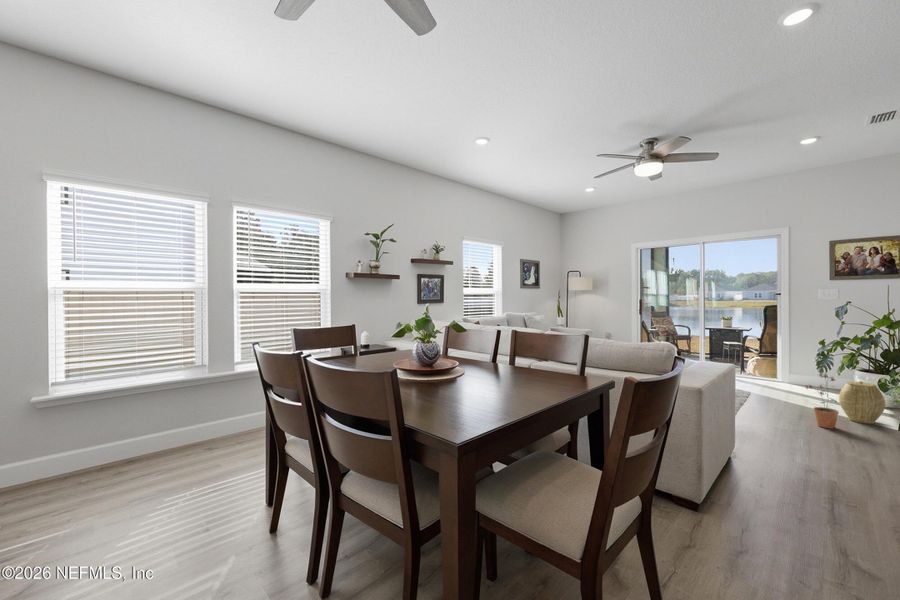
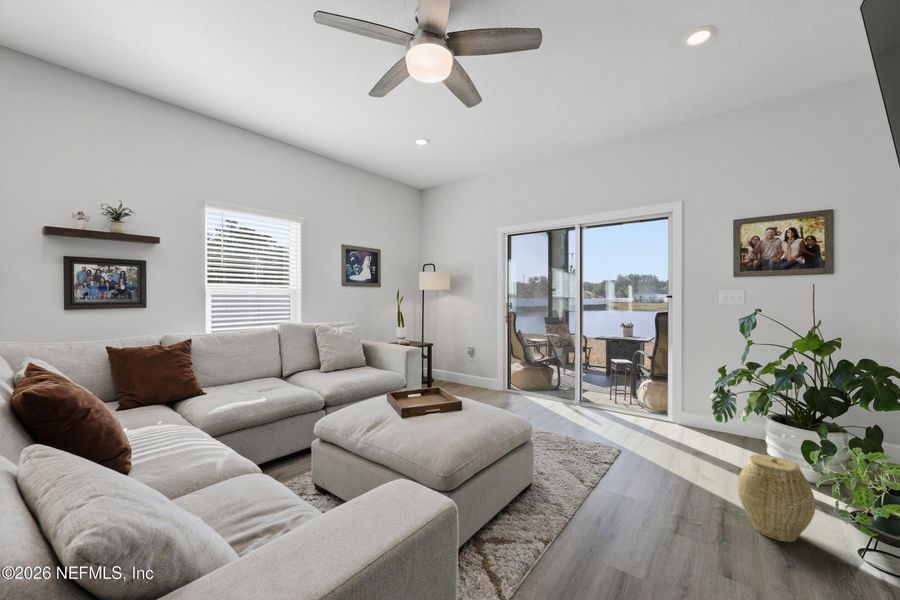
potted plant: present [806,373,839,429] -> none [676,446,735,566]

